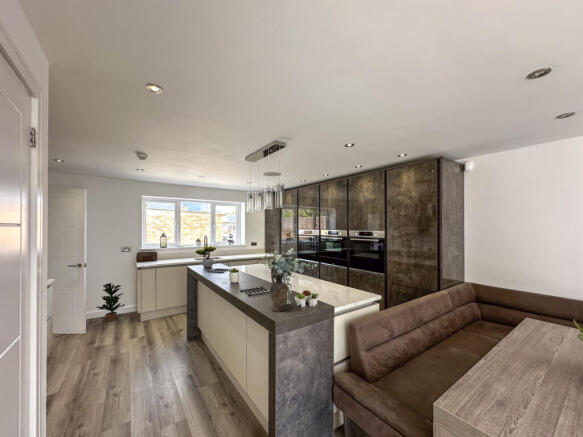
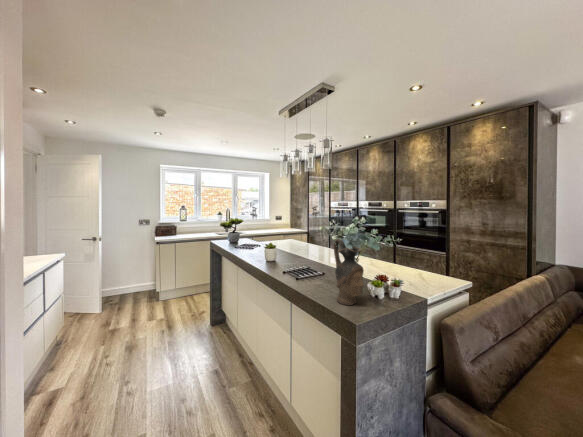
potted plant: present [97,283,125,322] -> none [112,258,143,300]

